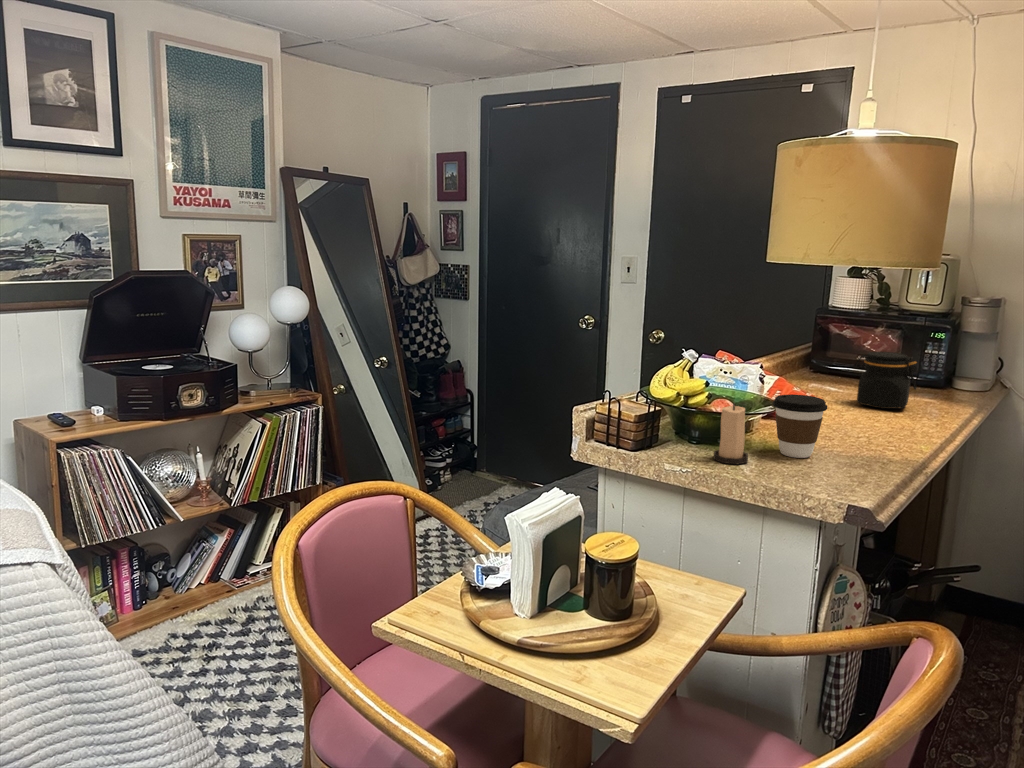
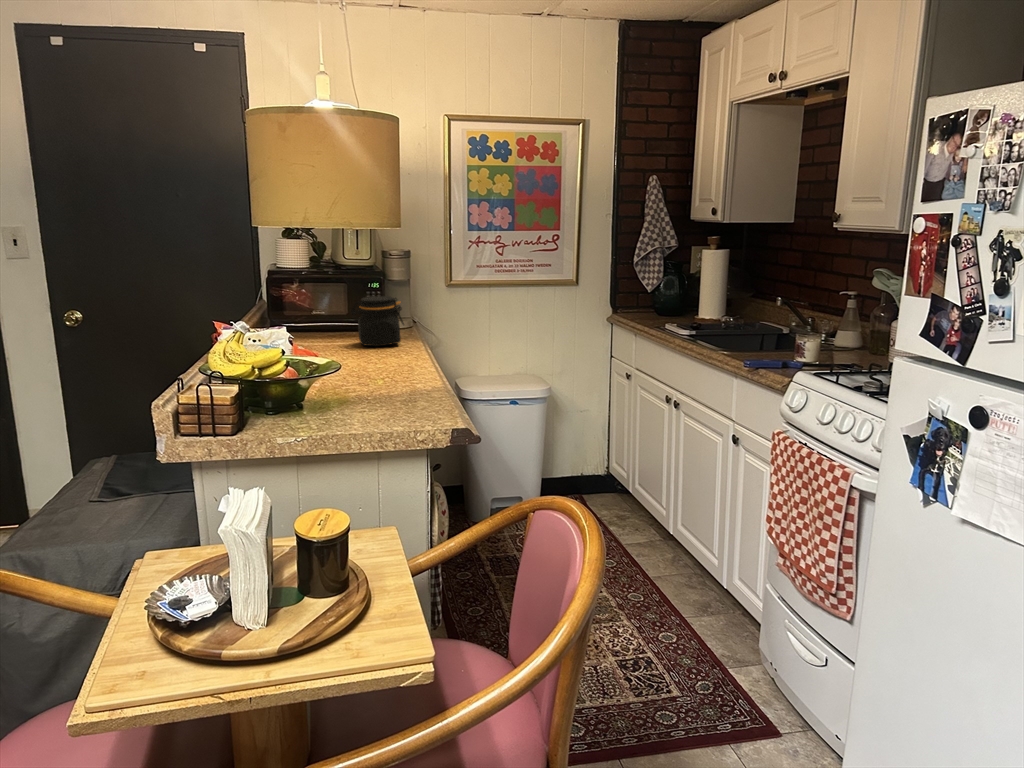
coffee cup: present [773,394,828,458] -> none [342,346,390,403]
candle: present [714,403,748,464] -> none [309,364,344,423]

